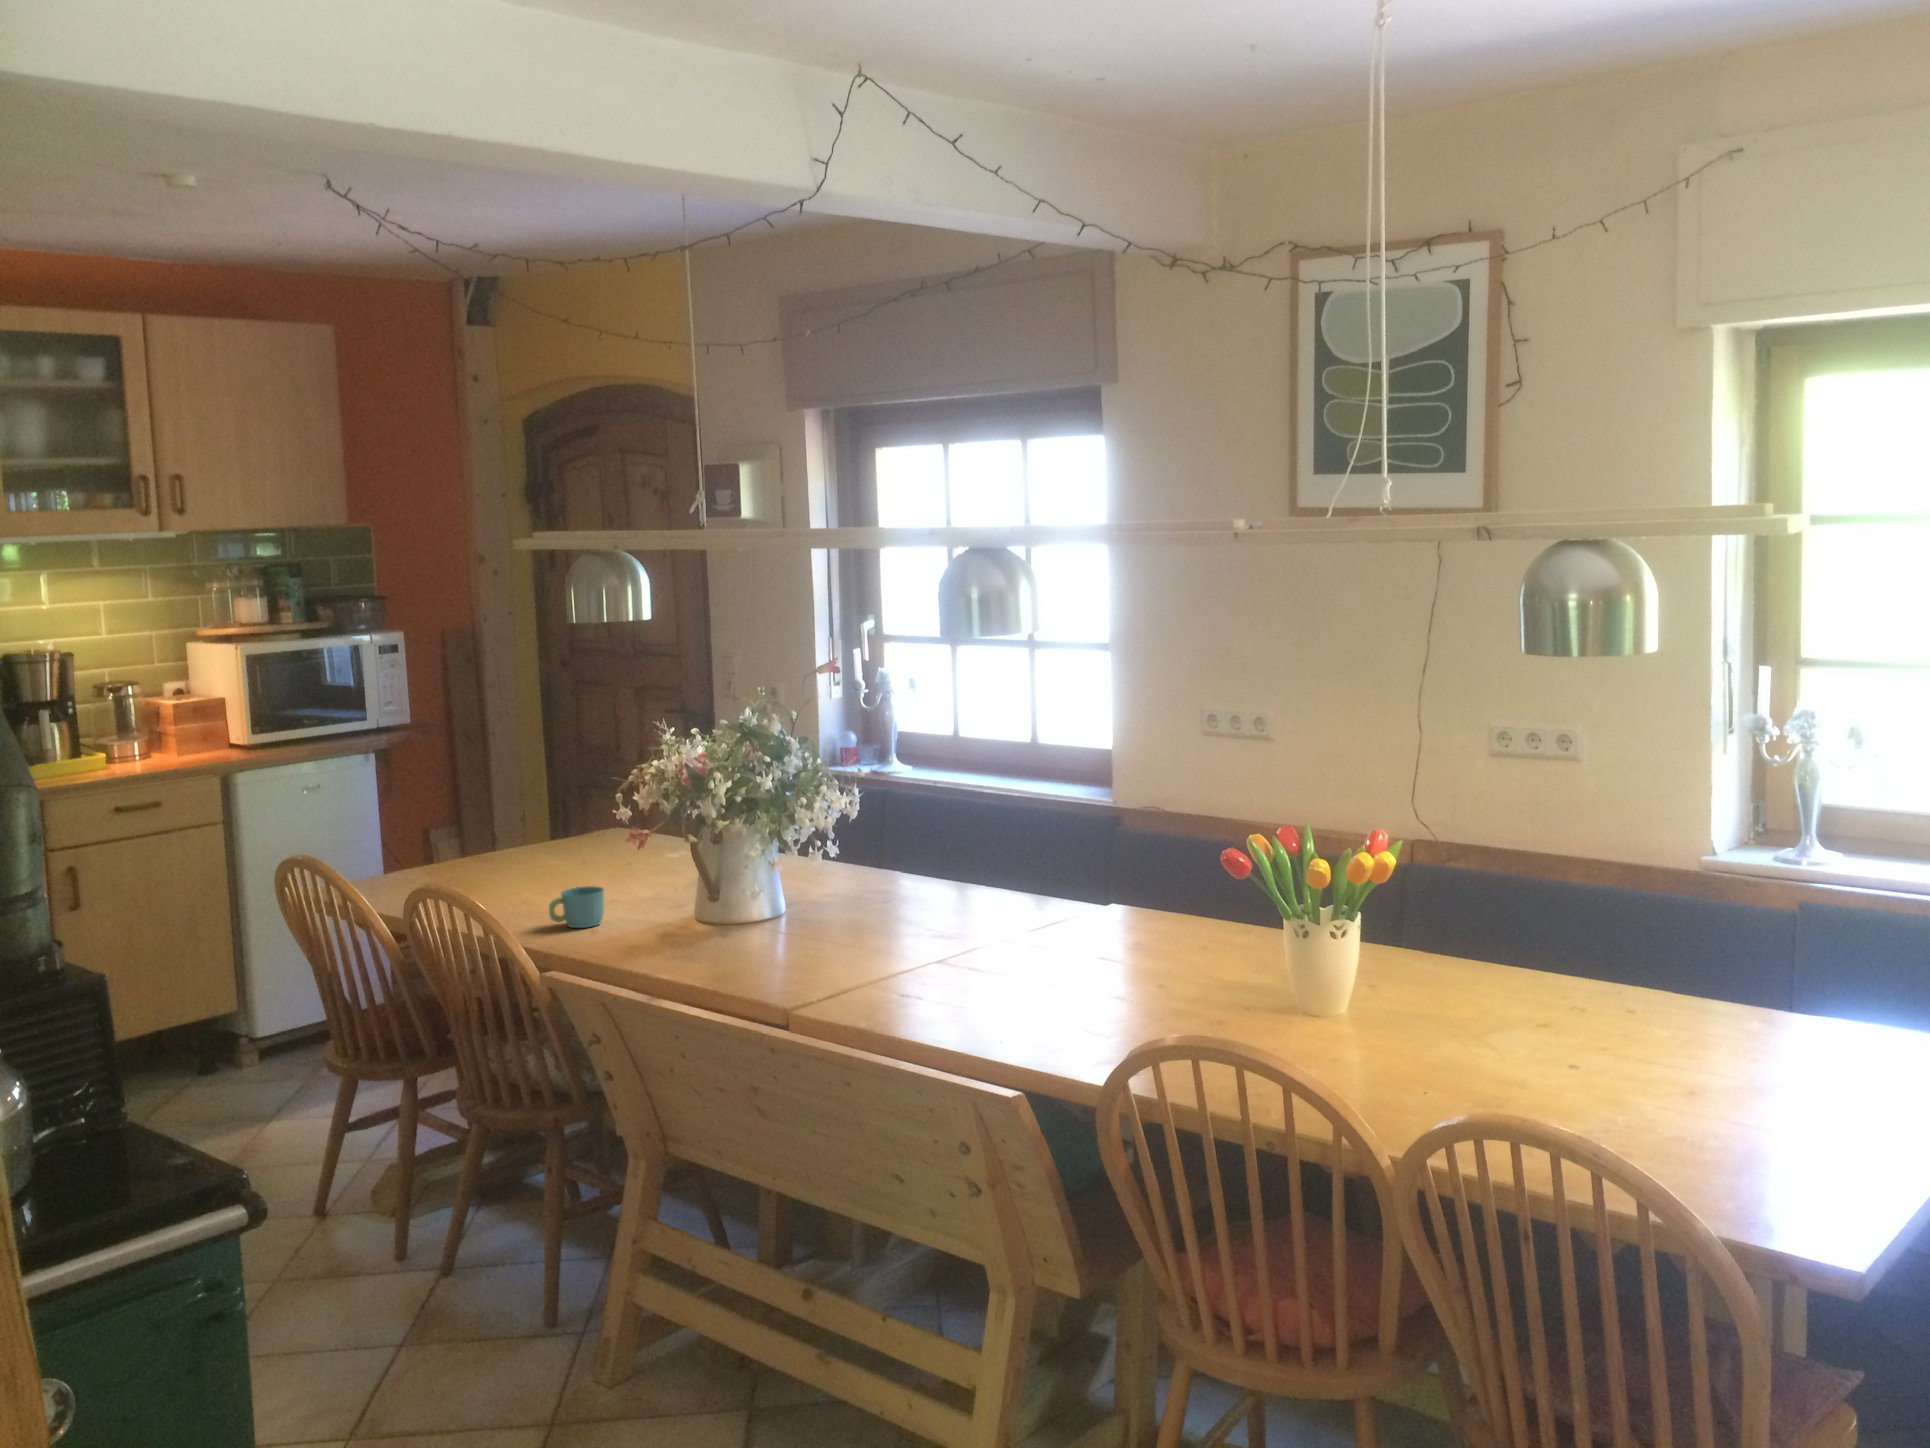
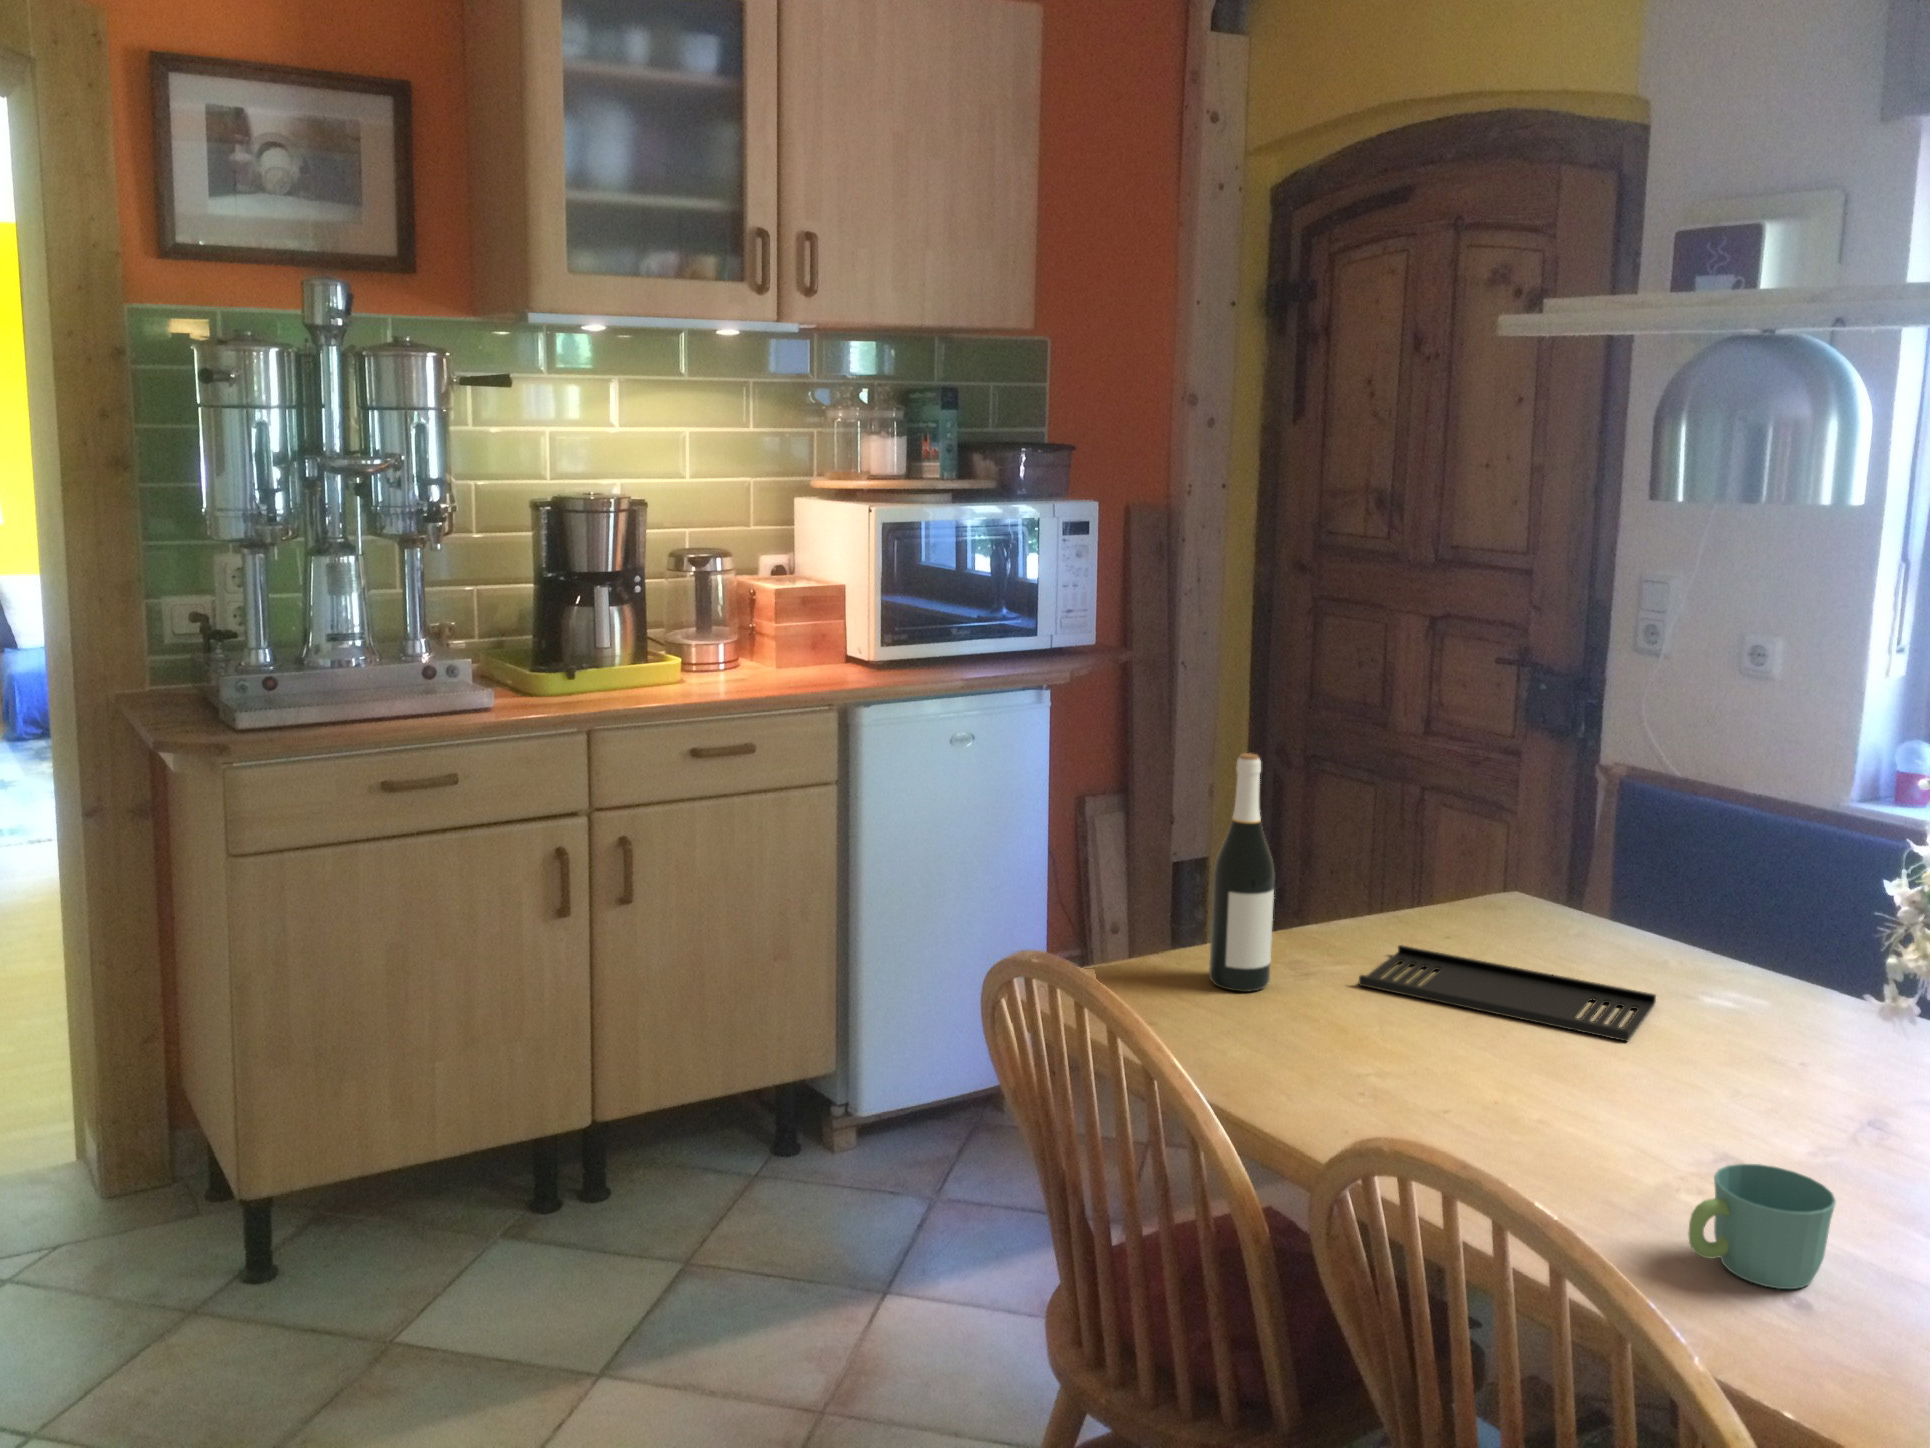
wine bottle: none [409,759,446,880] -> present [1209,753,1275,992]
tray: none [493,854,638,874] -> present [1359,945,1656,1041]

